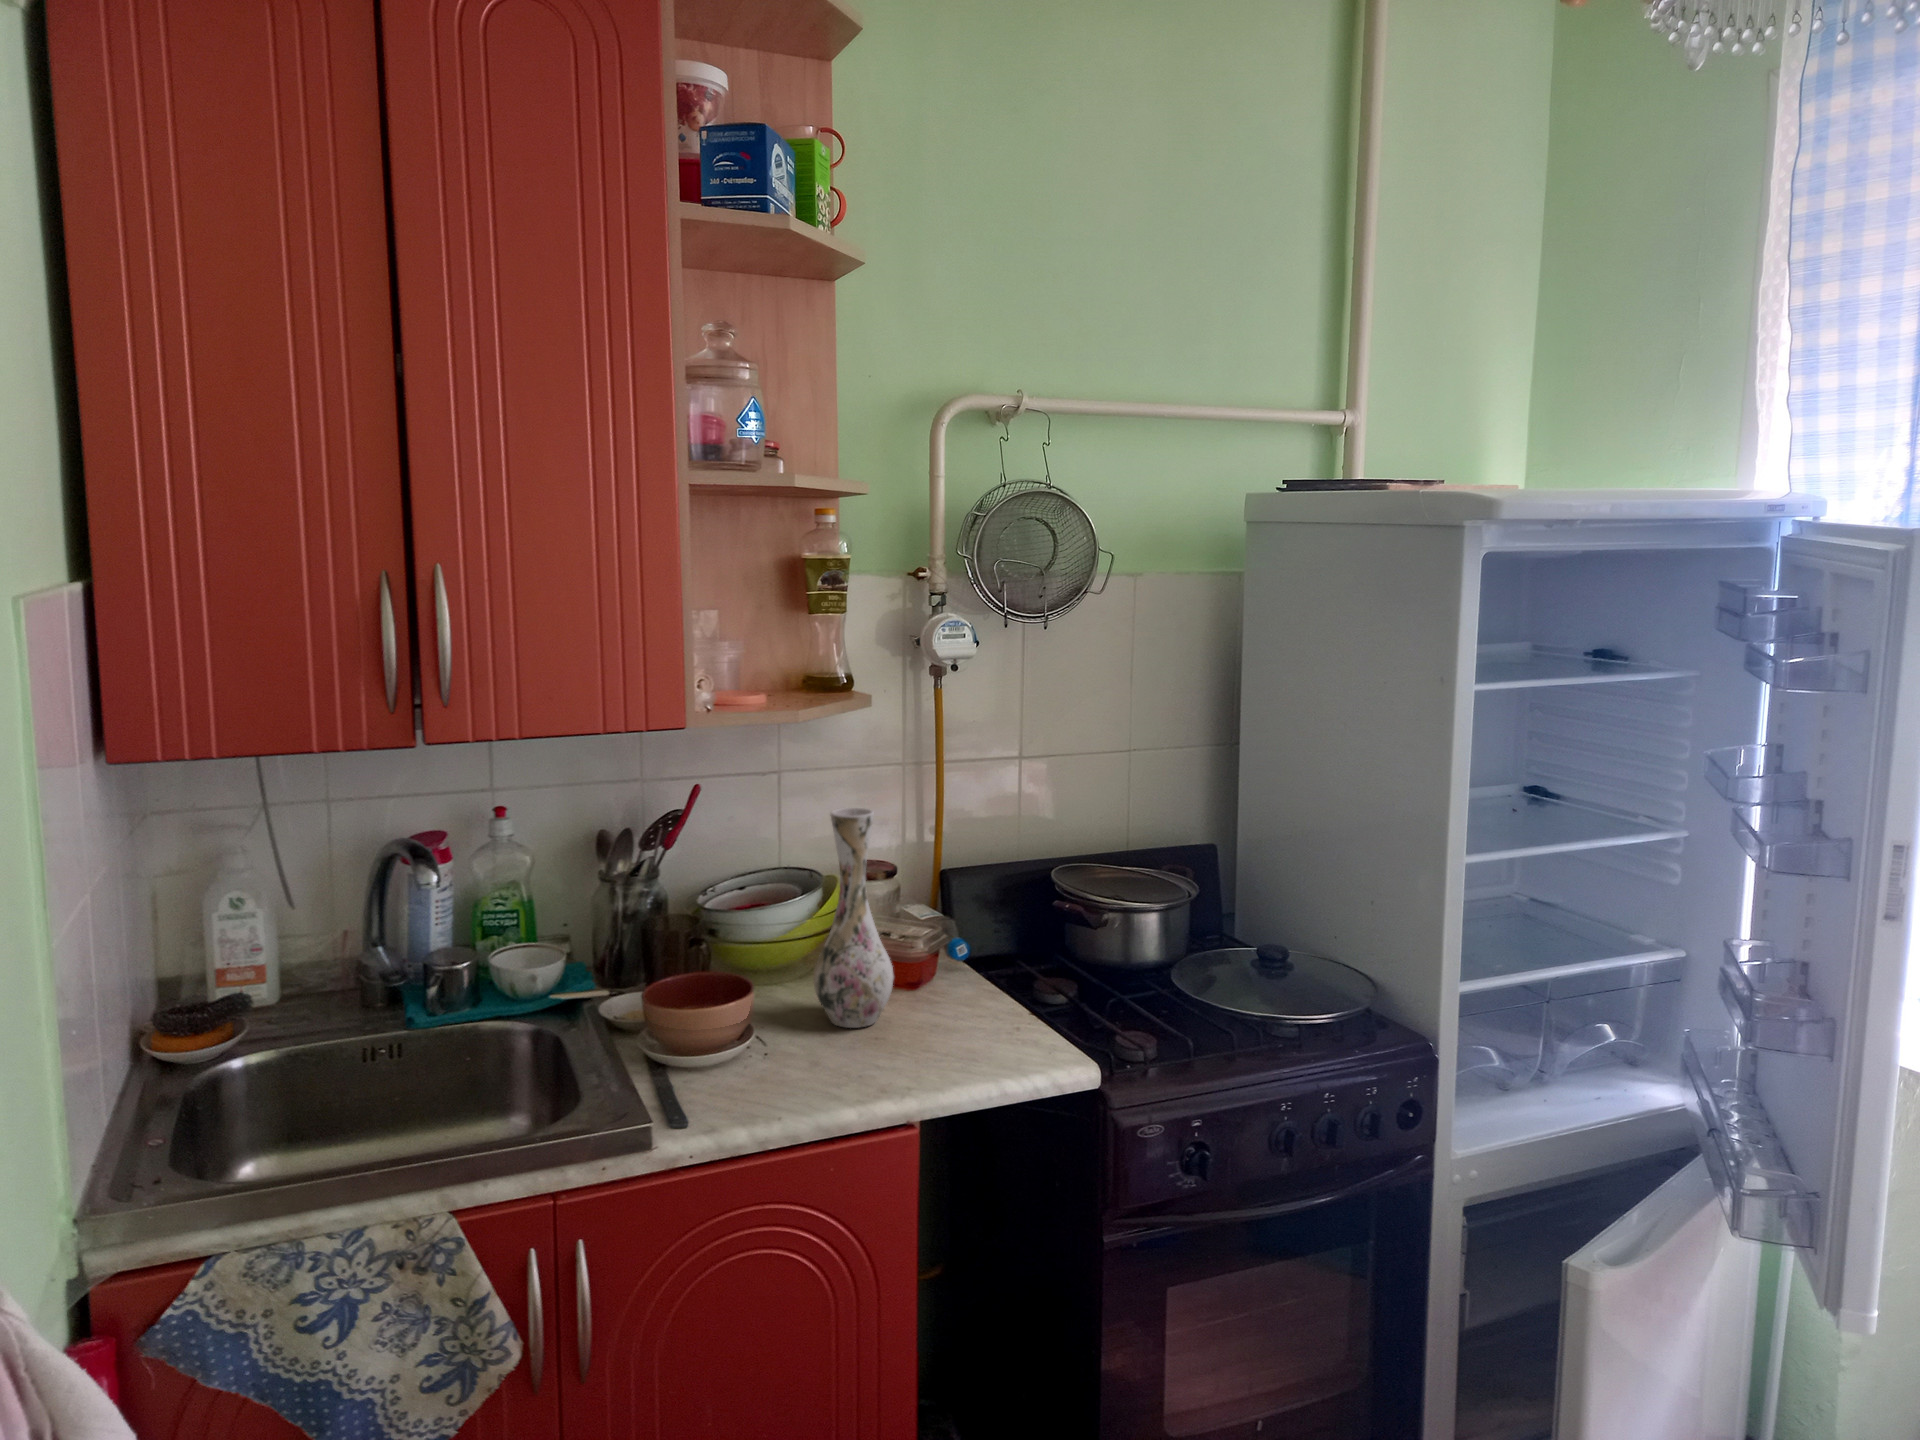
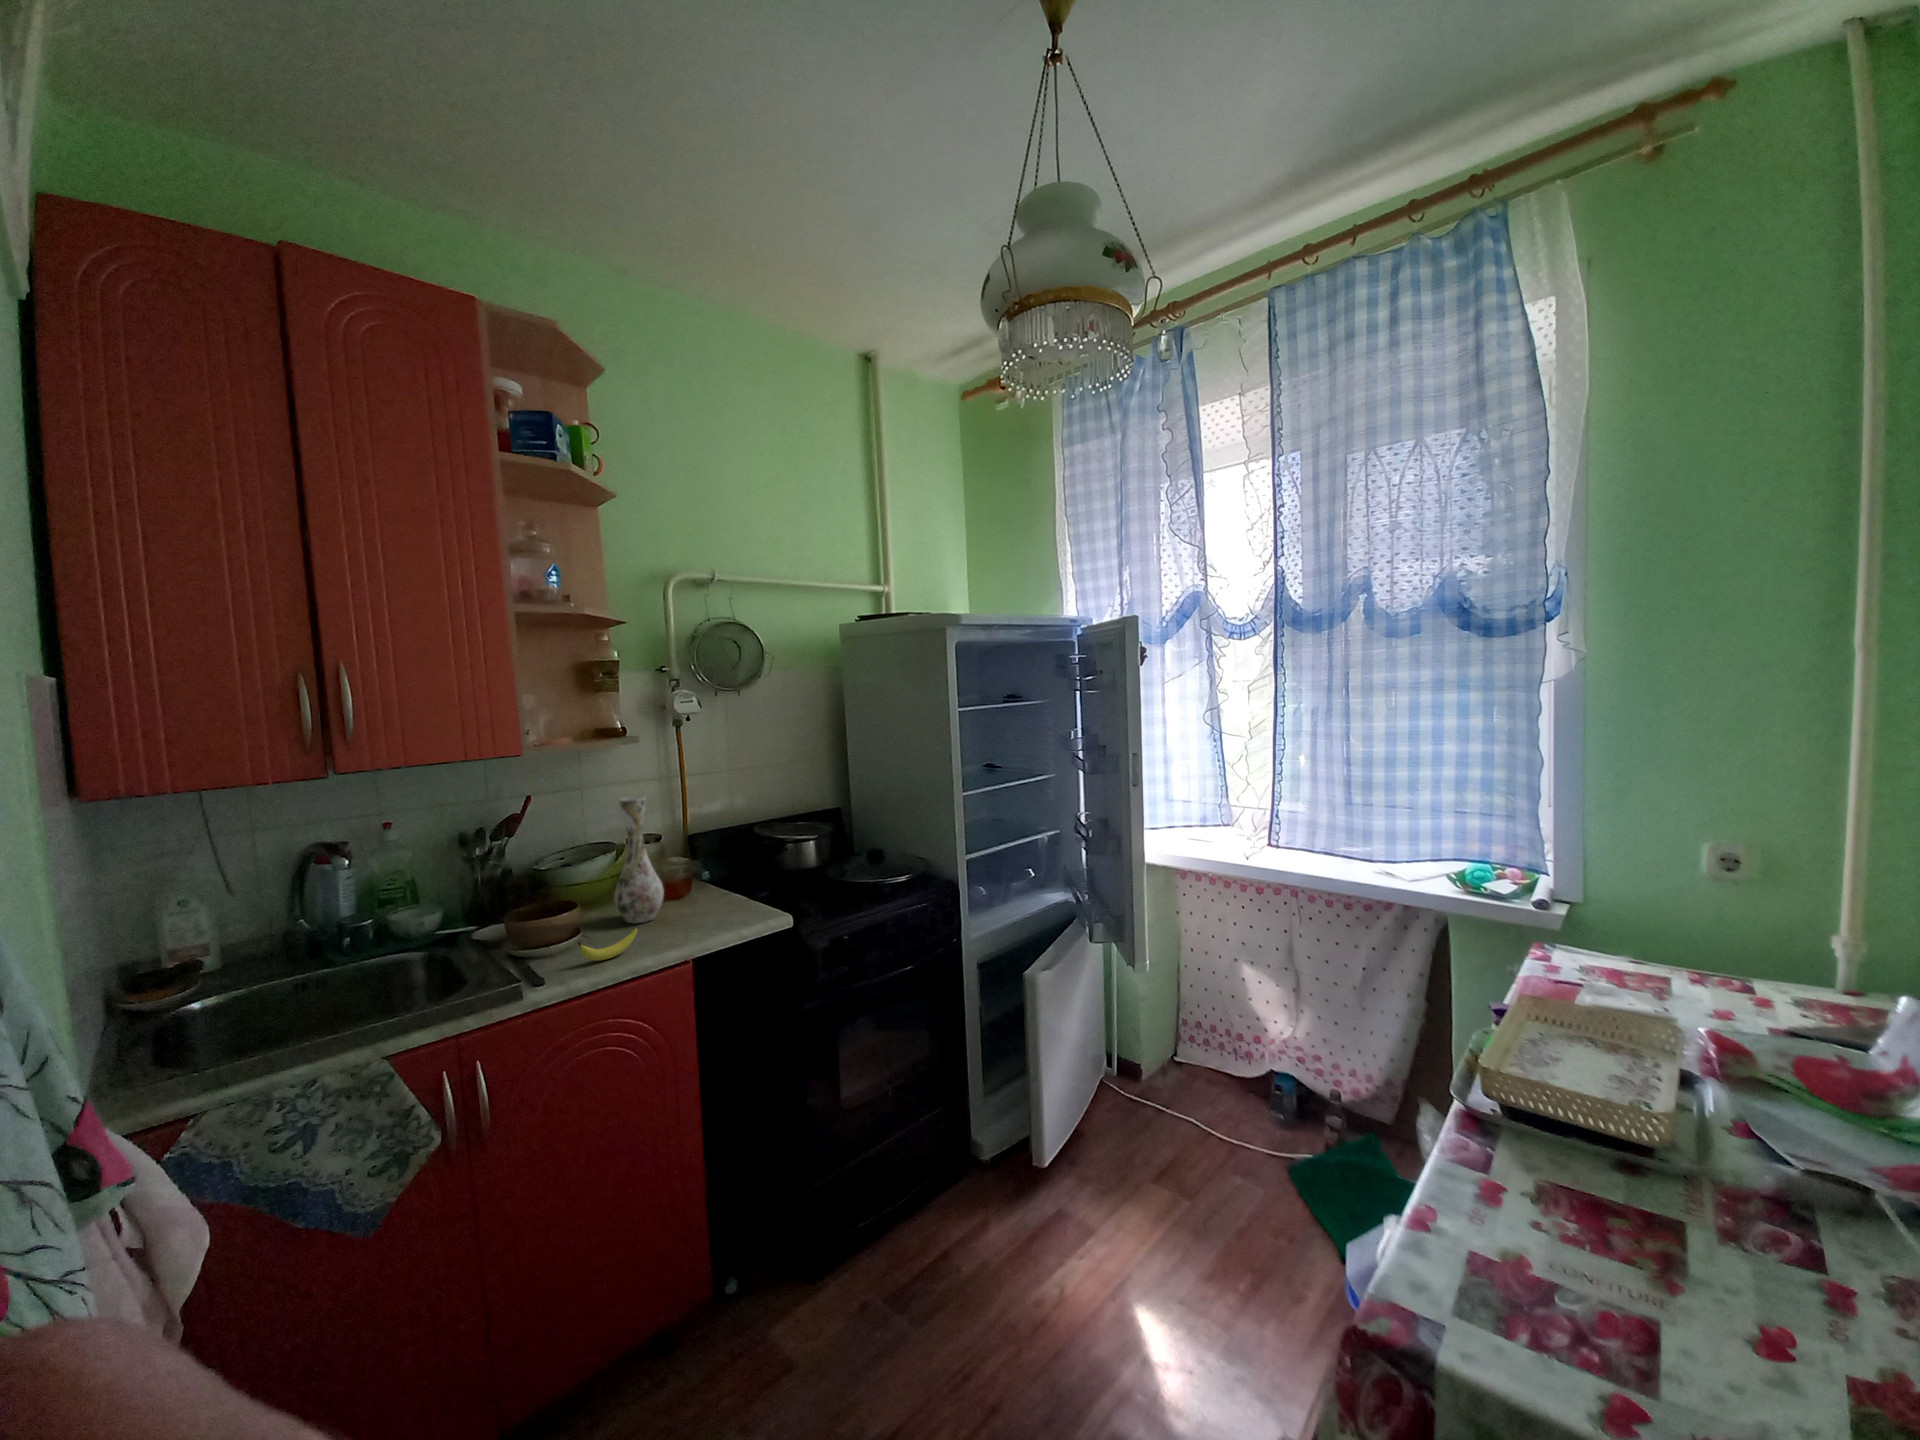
banana: none [744,1049,841,1097] -> present [578,929,637,961]

